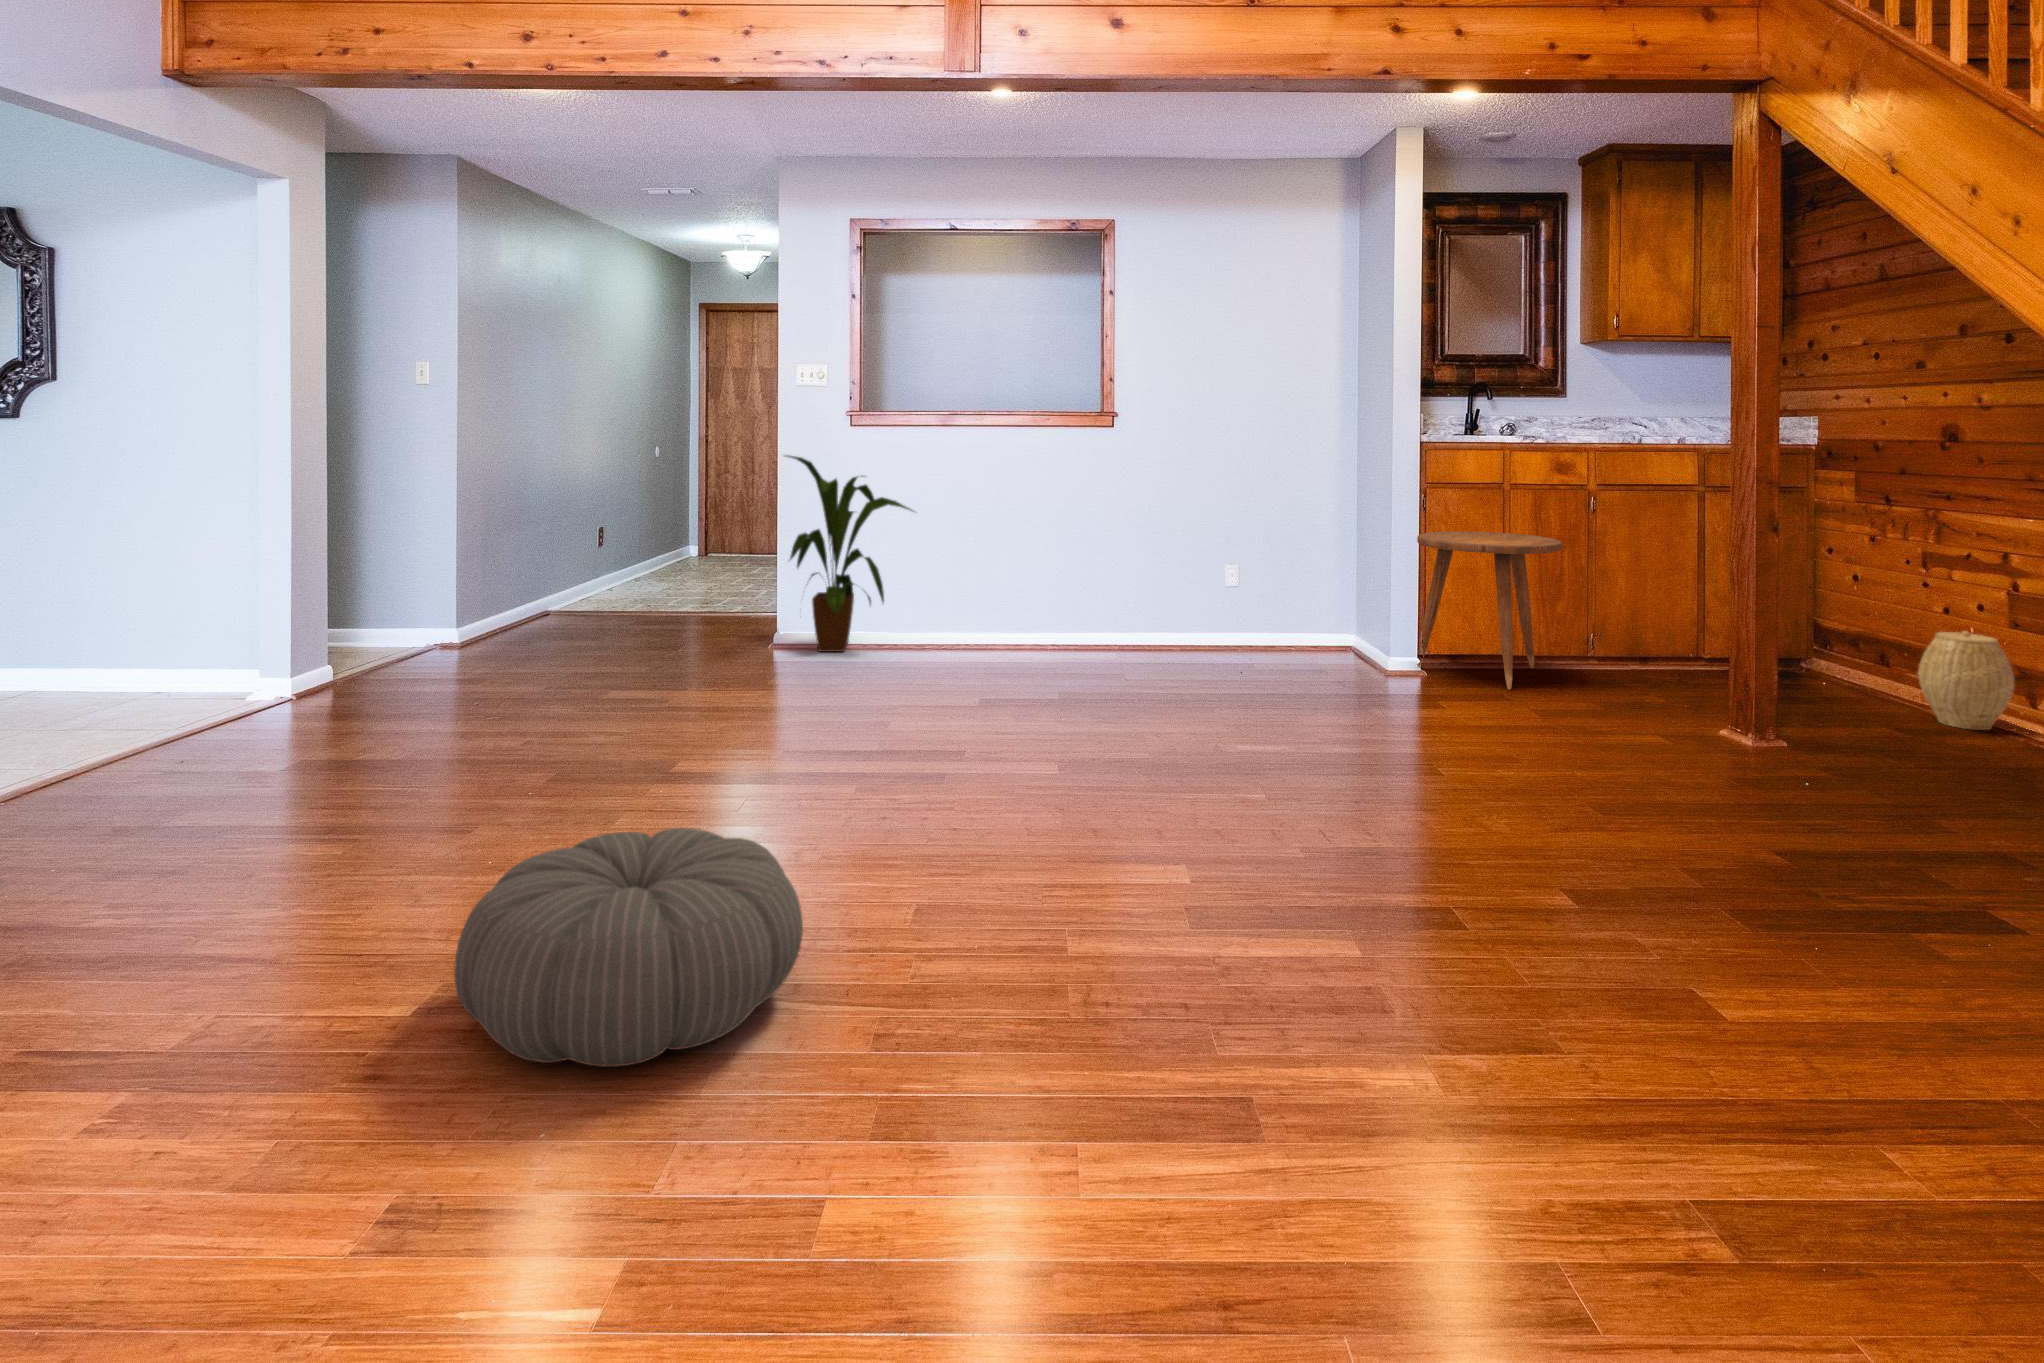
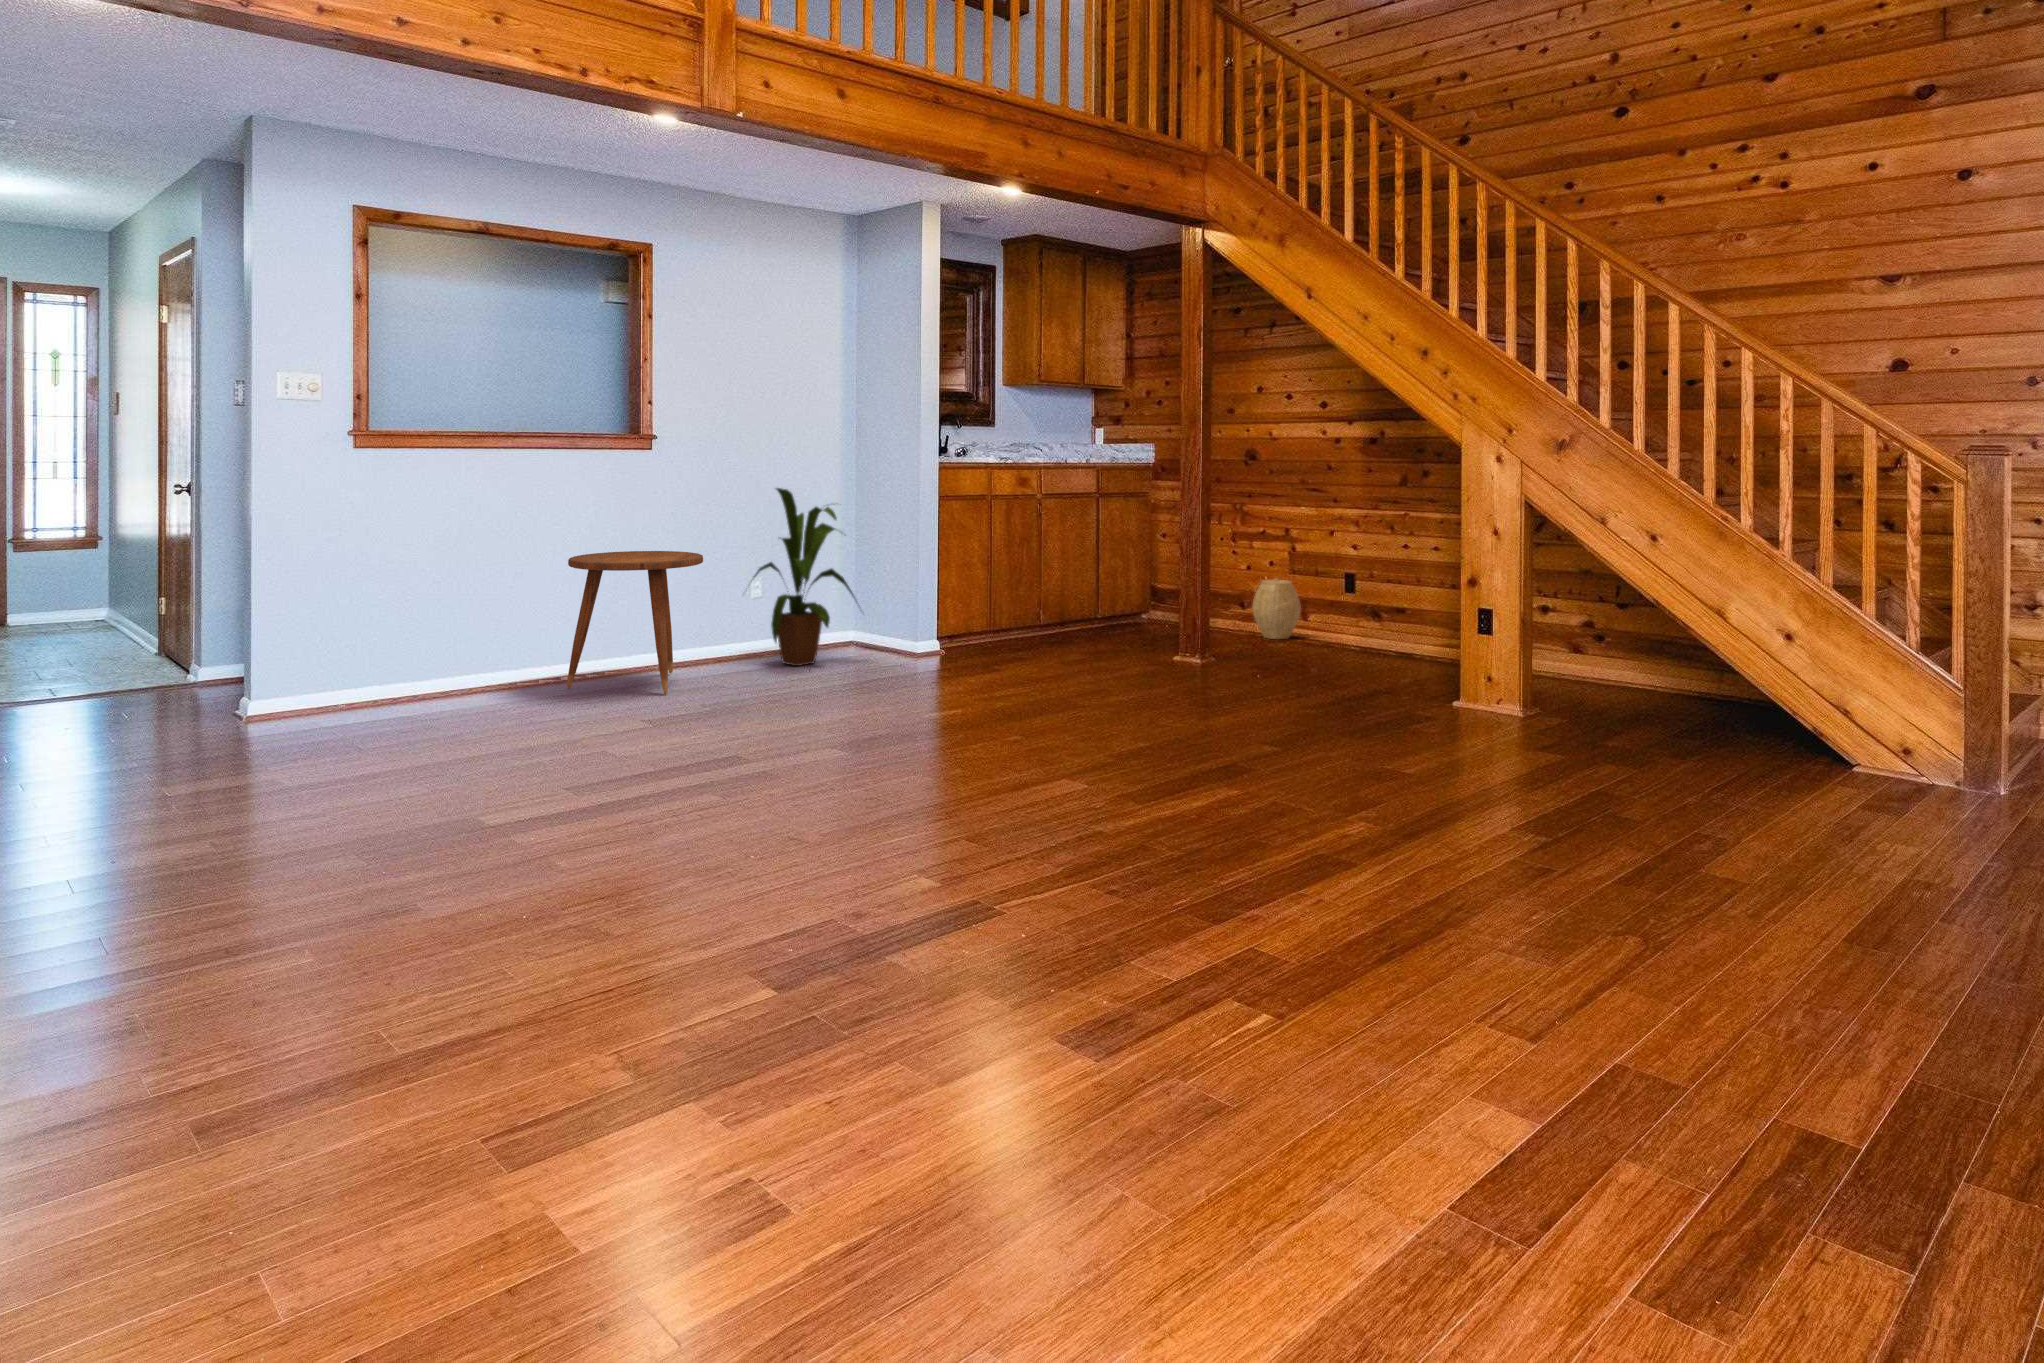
house plant: present [786,455,912,652] -> present [754,488,855,666]
side table: present [1417,531,1562,690] -> present [567,551,703,695]
pouf: present [454,828,803,1067] -> none [813,809,1080,991]

